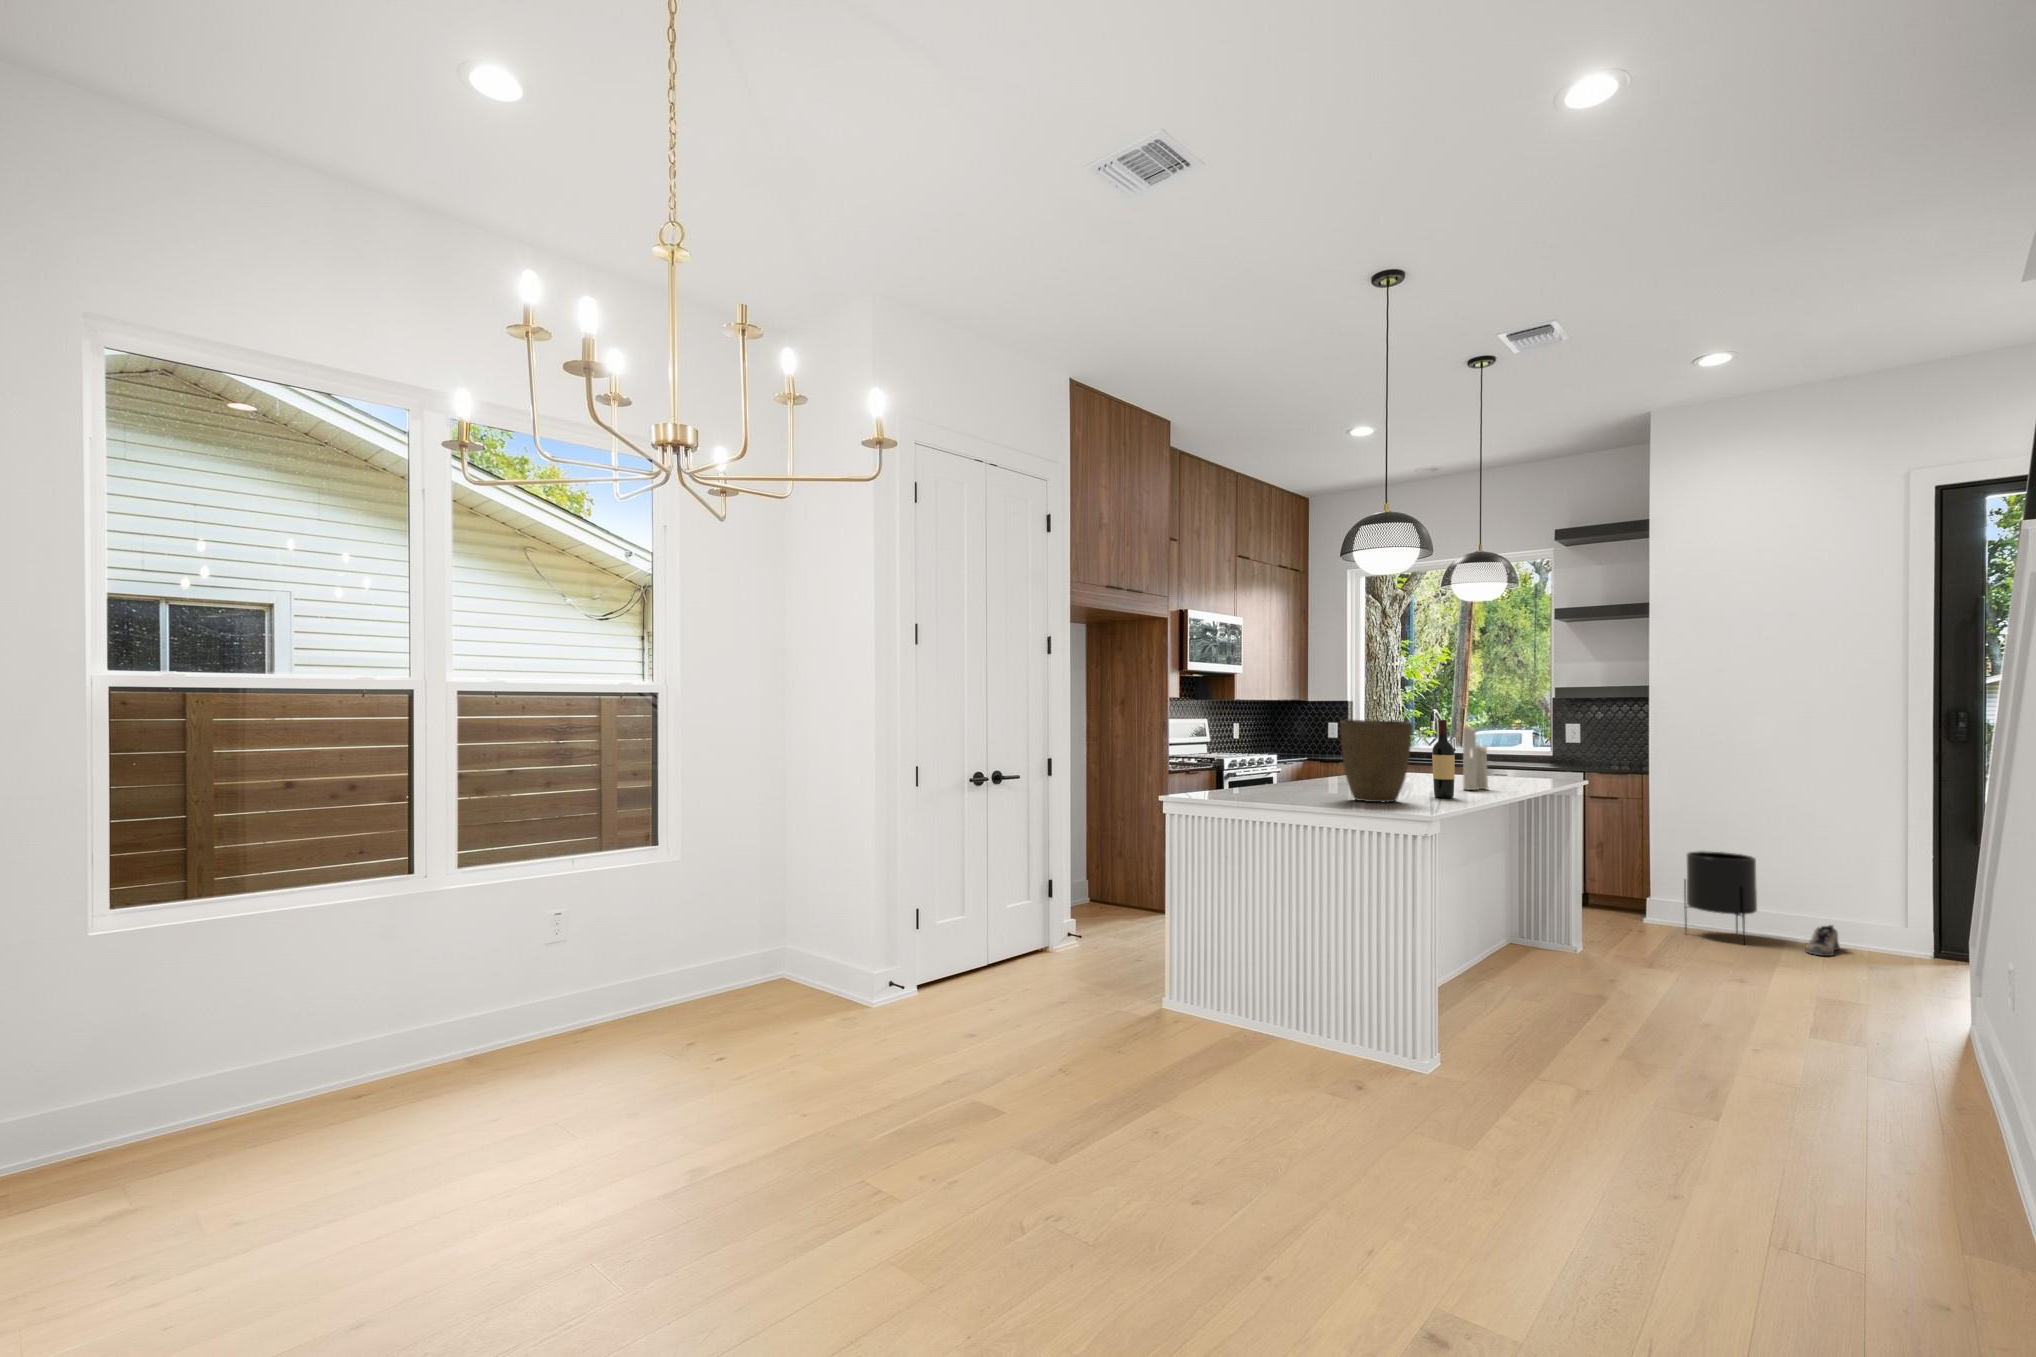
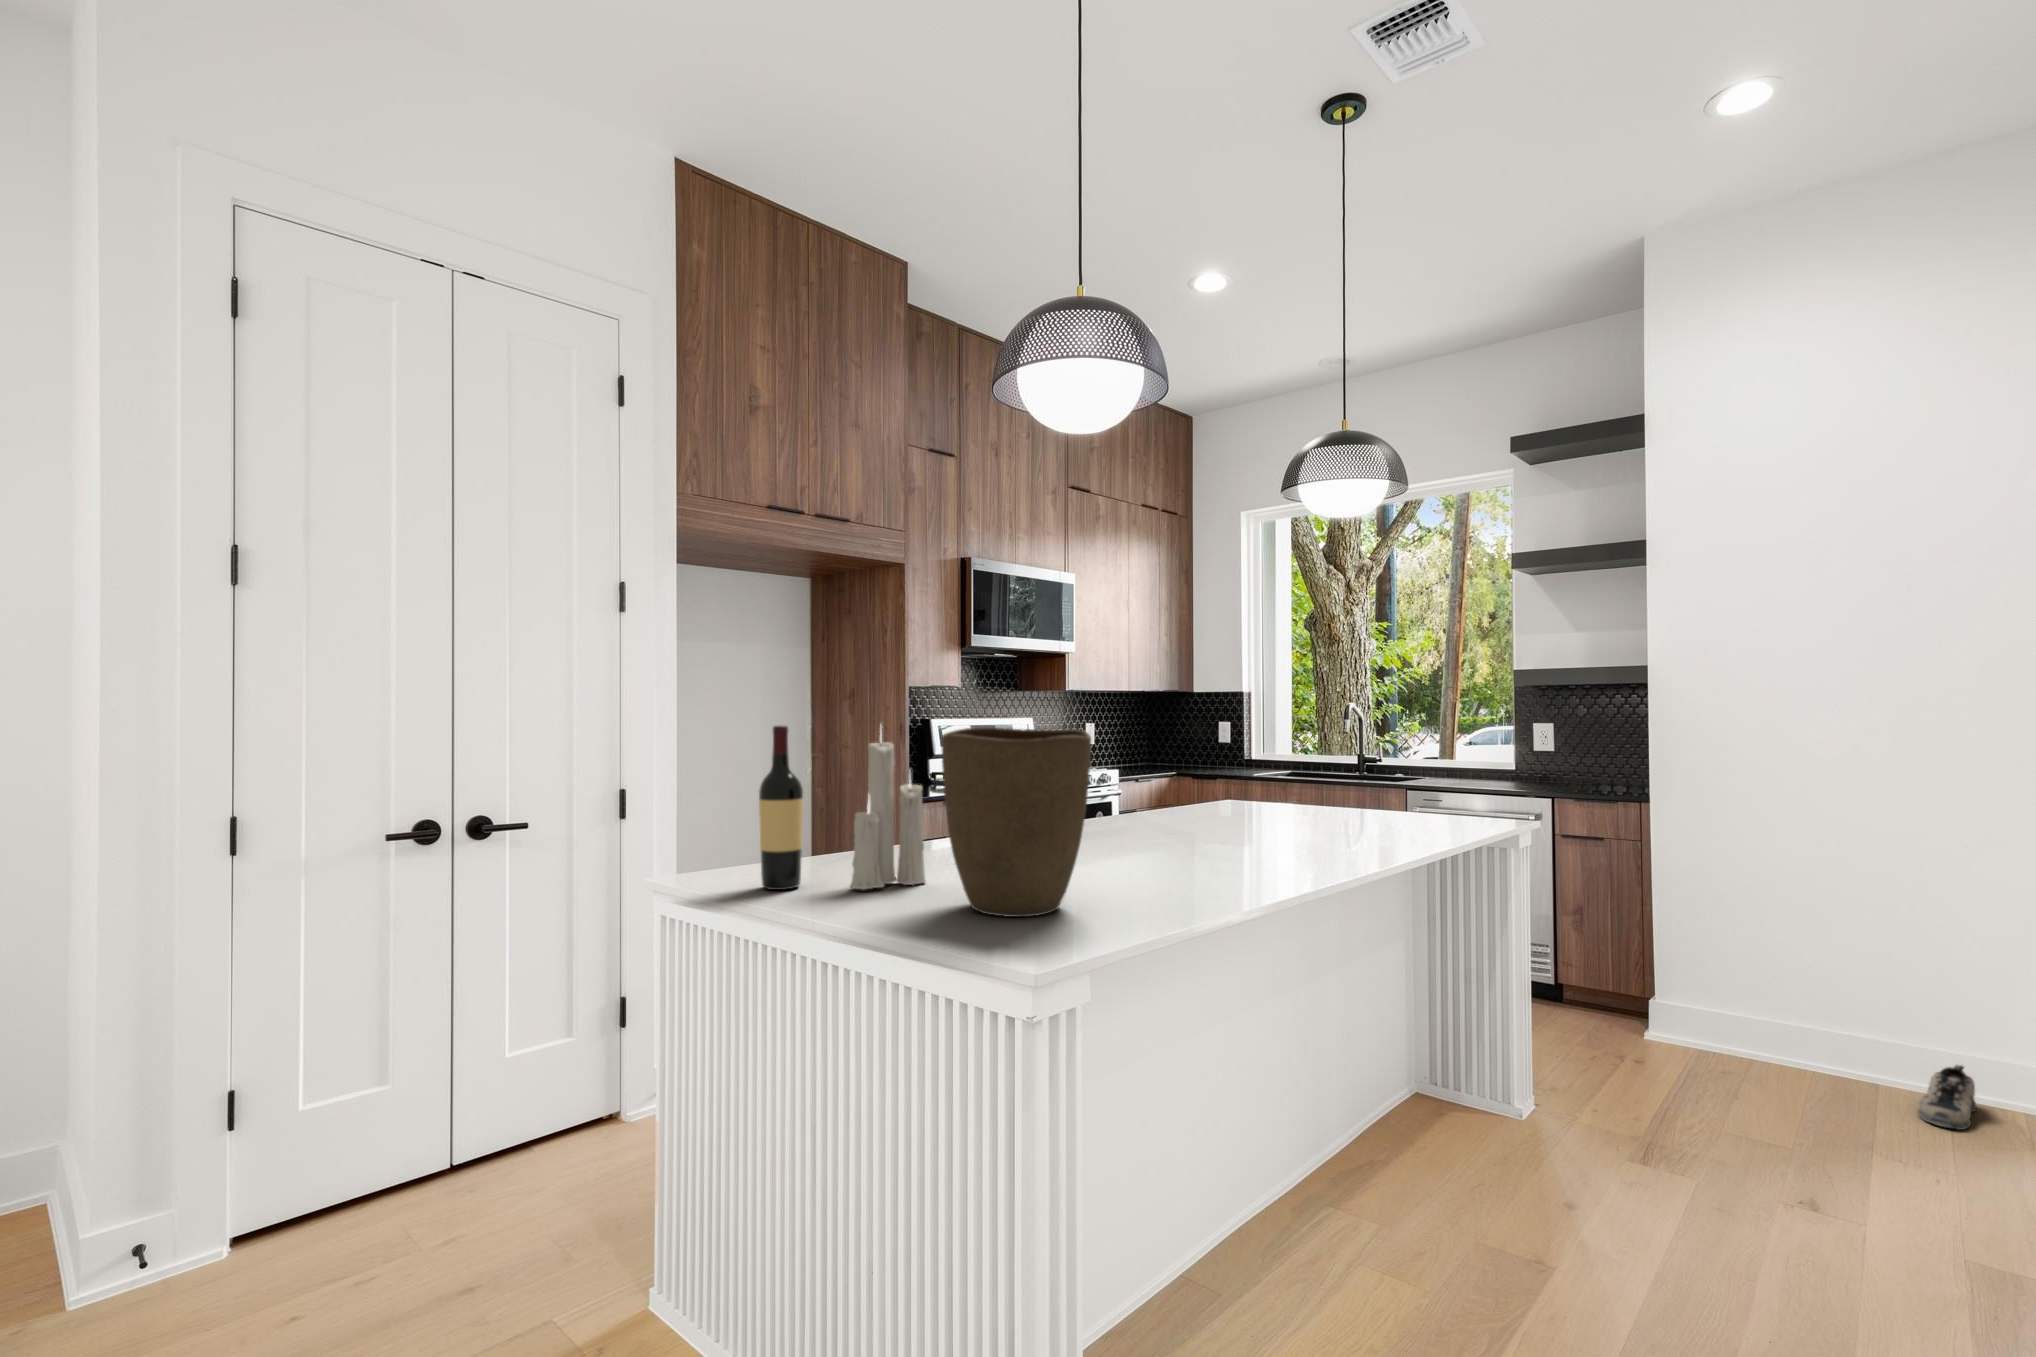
wine bottle: present [1432,720,1455,798] -> present [759,726,803,890]
candle: present [1463,726,1489,790] -> present [850,732,926,890]
planter: present [1684,851,1757,944] -> none [1708,931,1831,1096]

